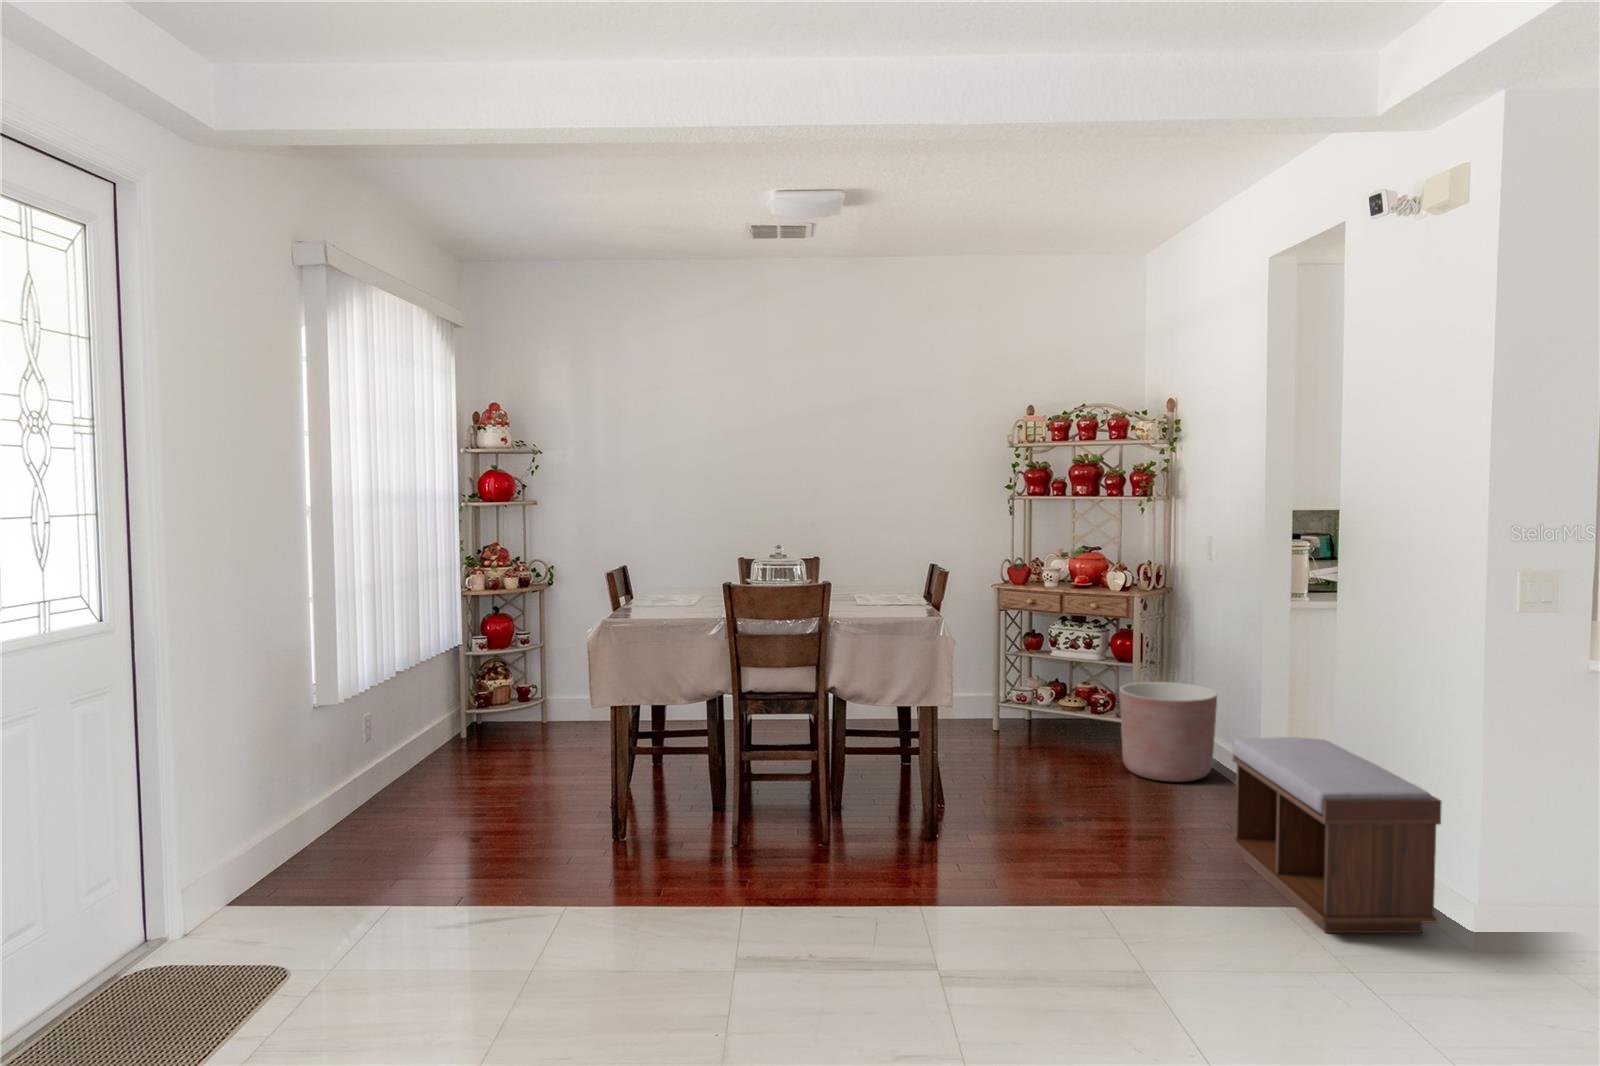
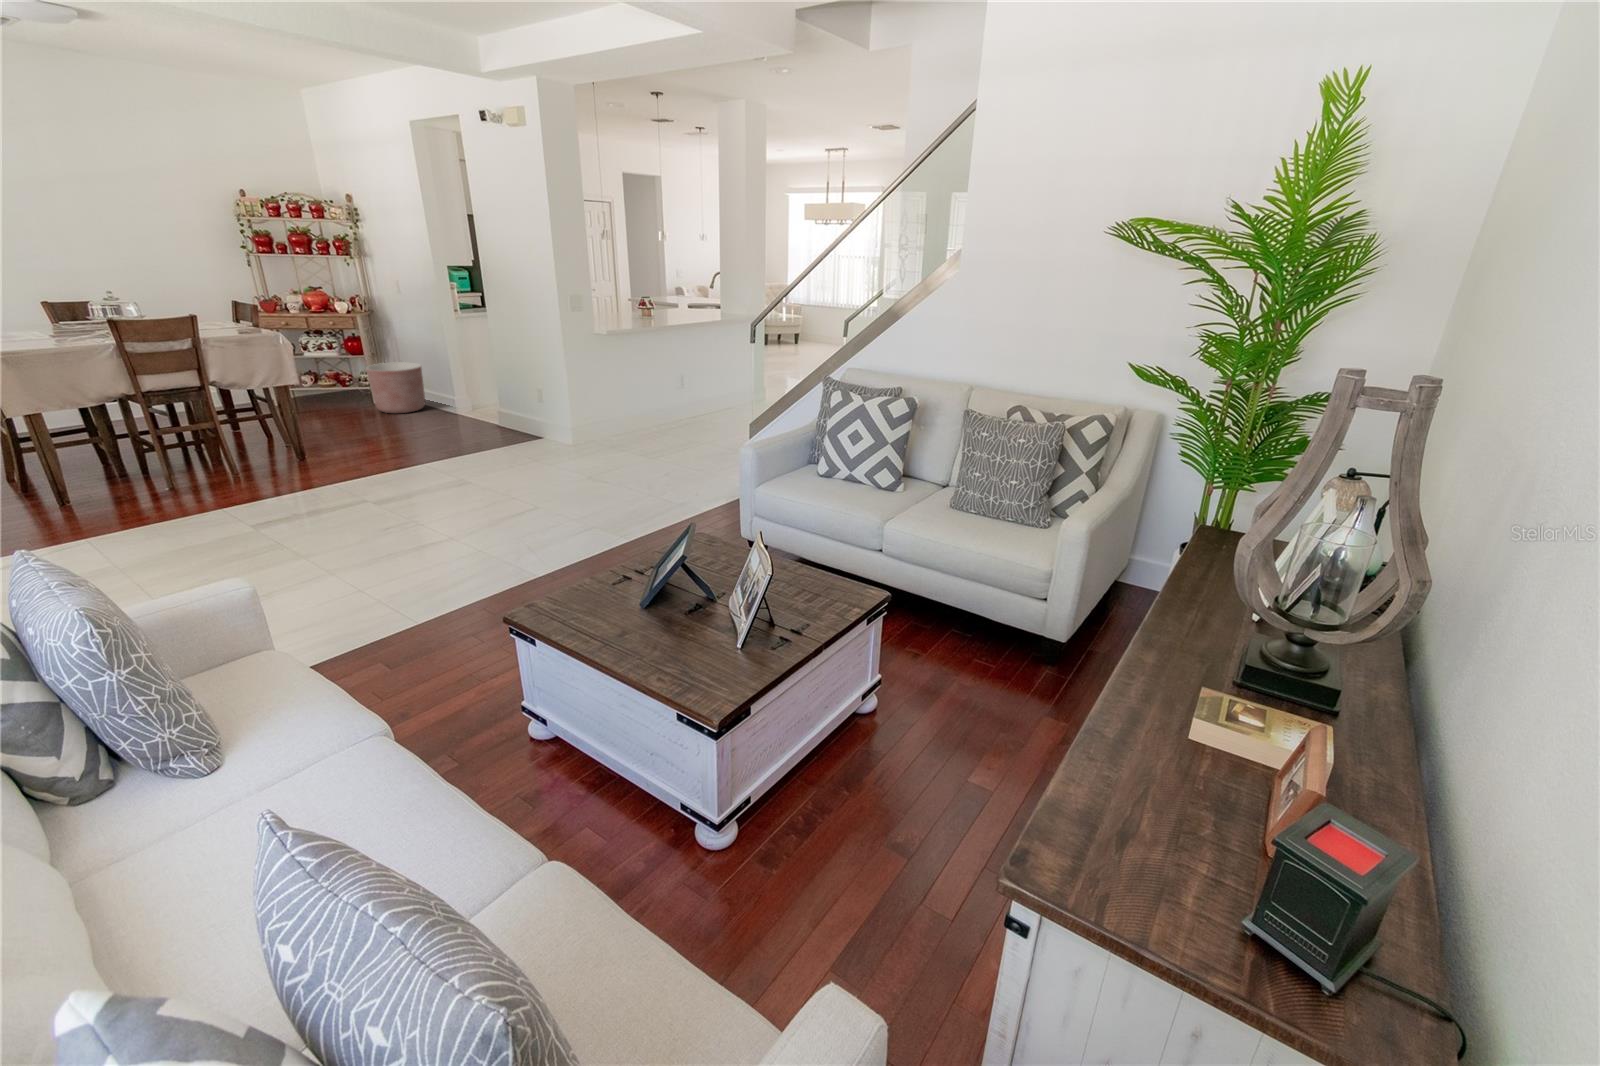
bench: present [1231,737,1442,933] -> none [449,375,548,448]

